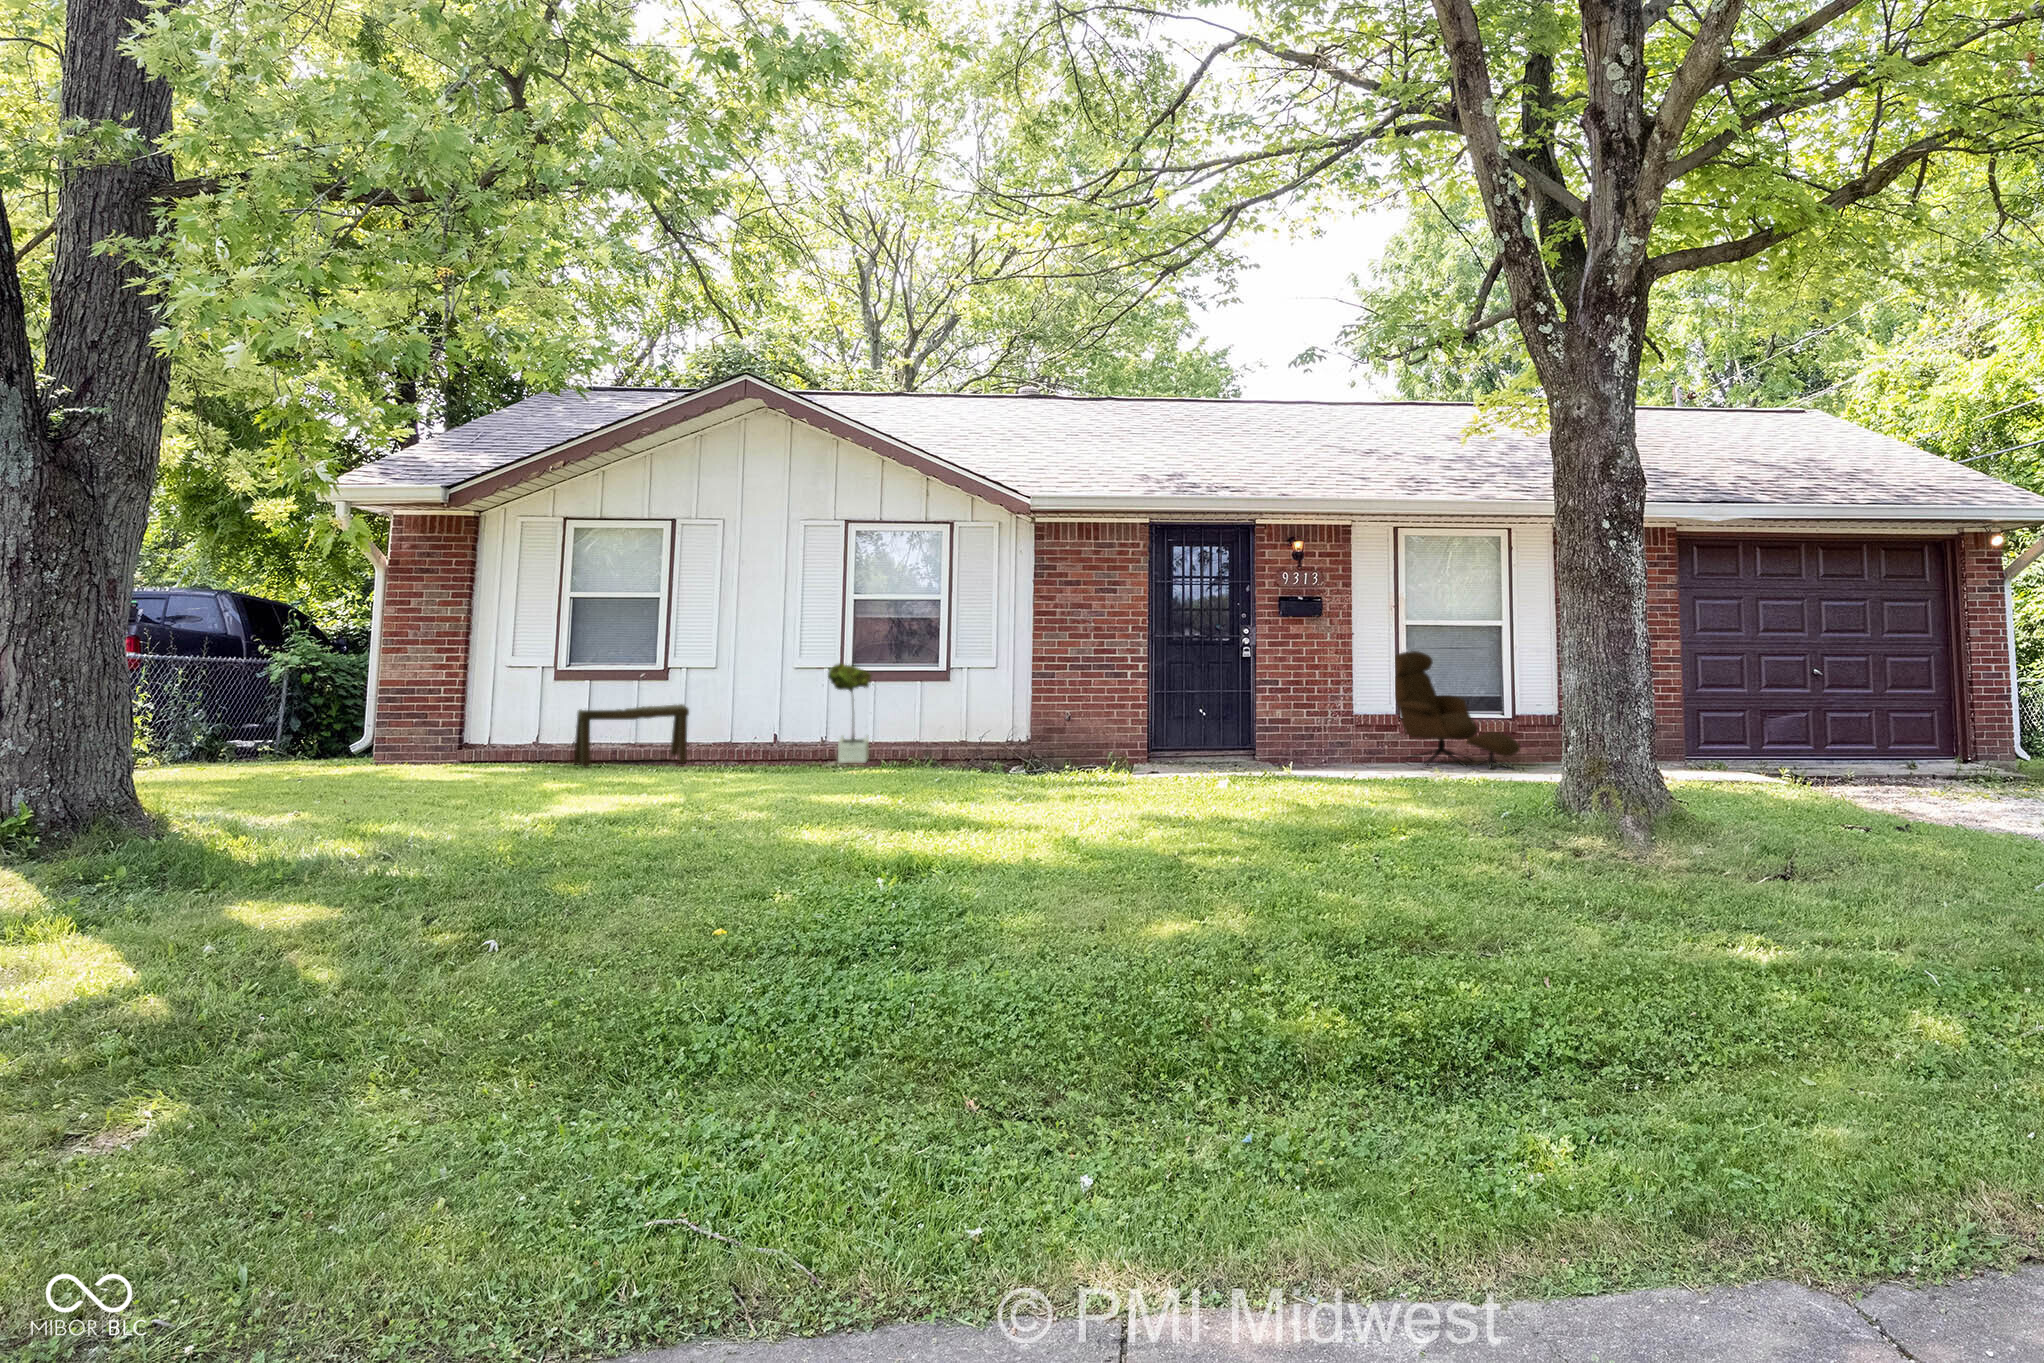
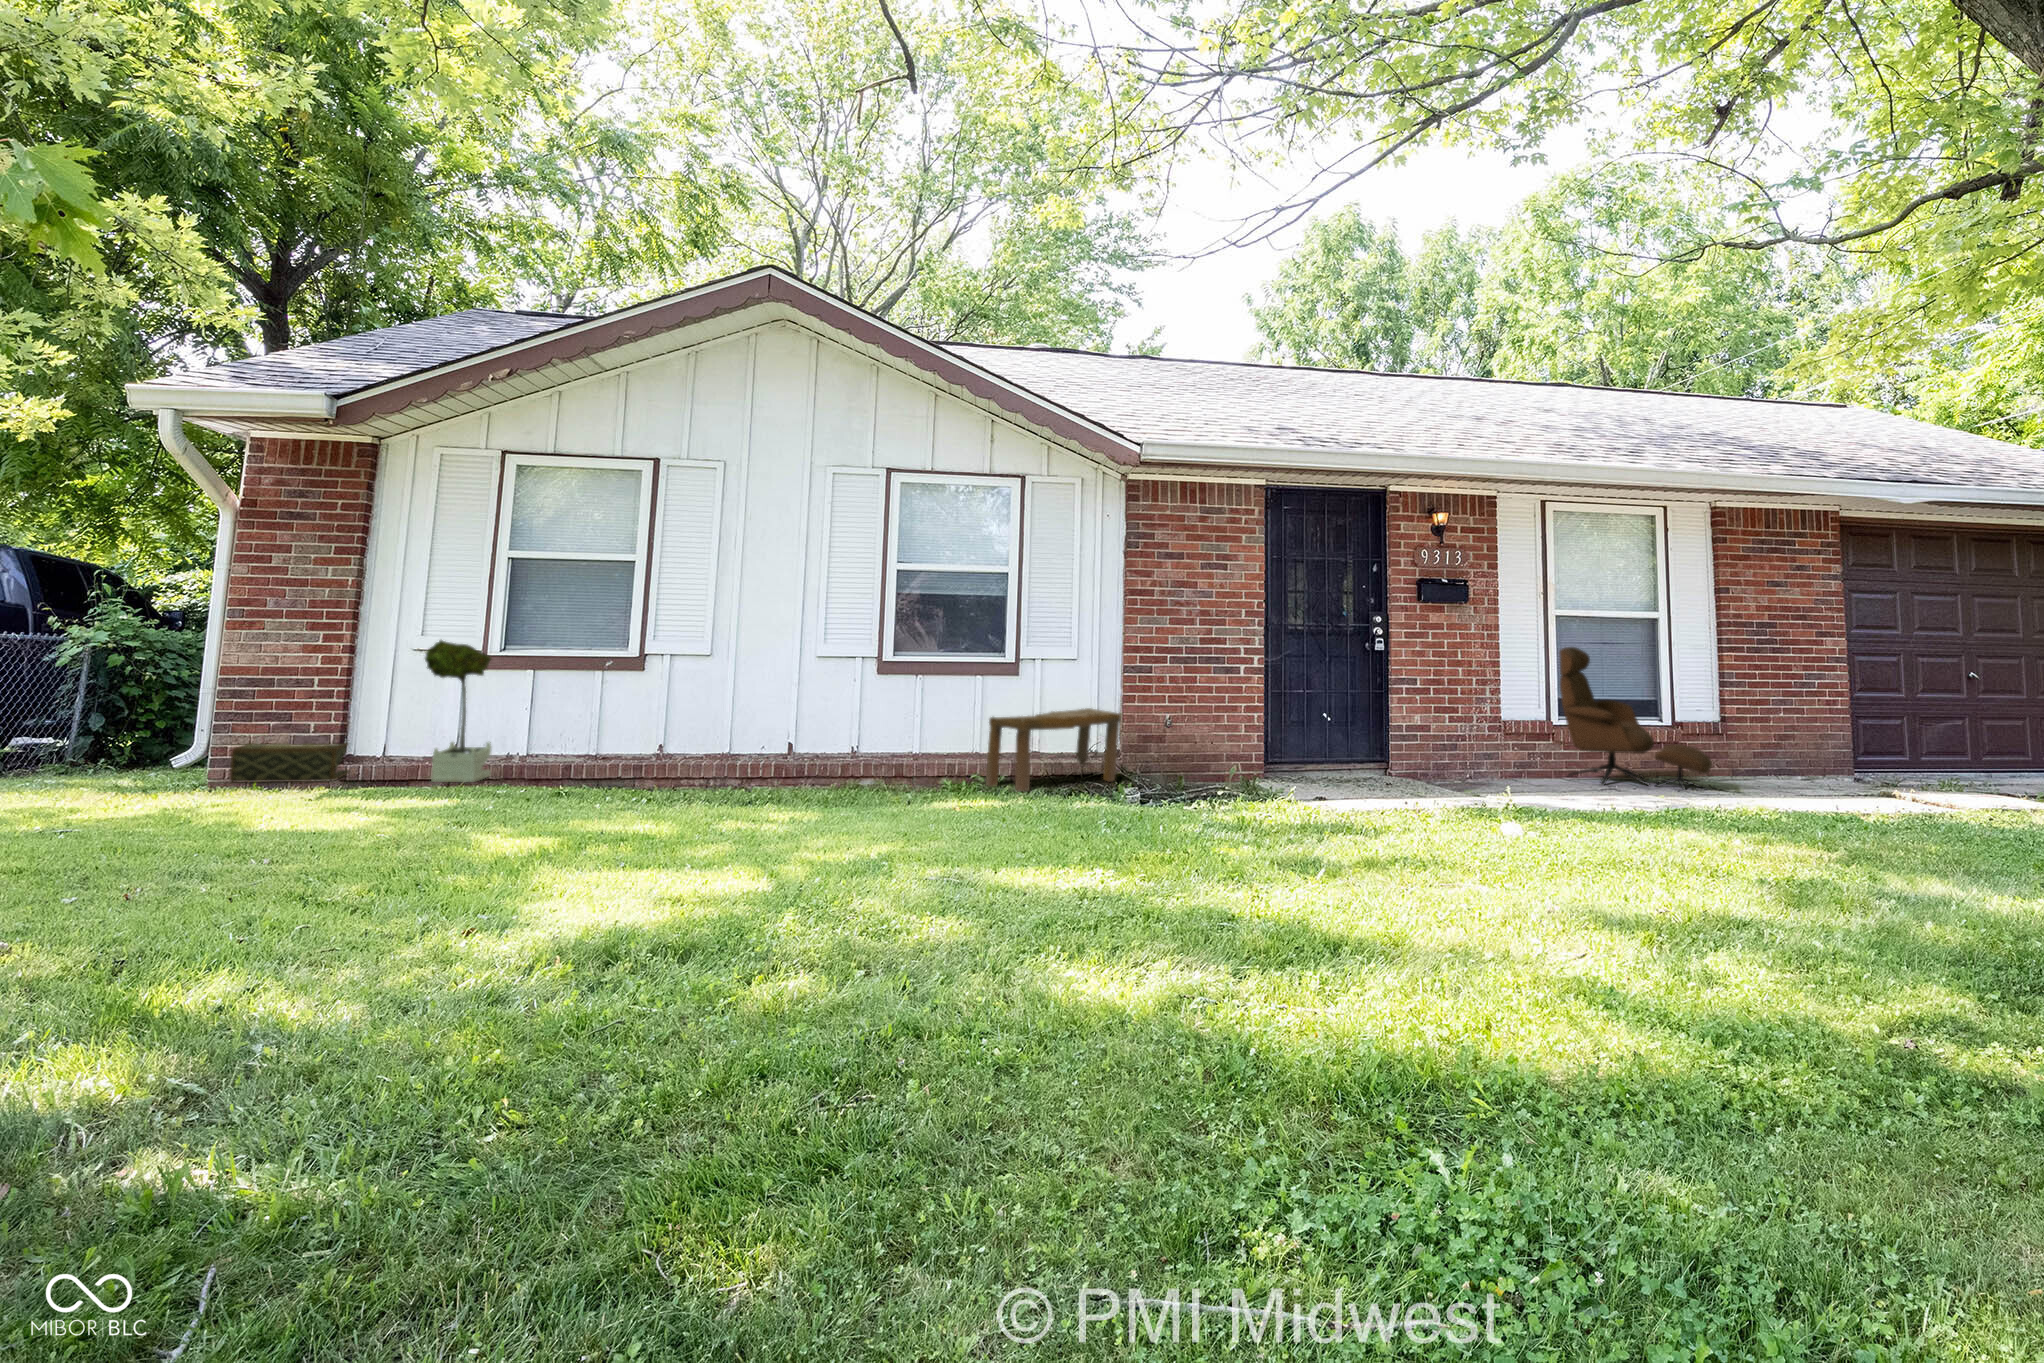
potted tree: present [828,664,872,763] -> present [425,640,491,782]
bench: present [574,704,689,768] -> present [986,708,1121,791]
woven basket: none [387,733,467,763] -> present [230,742,350,783]

